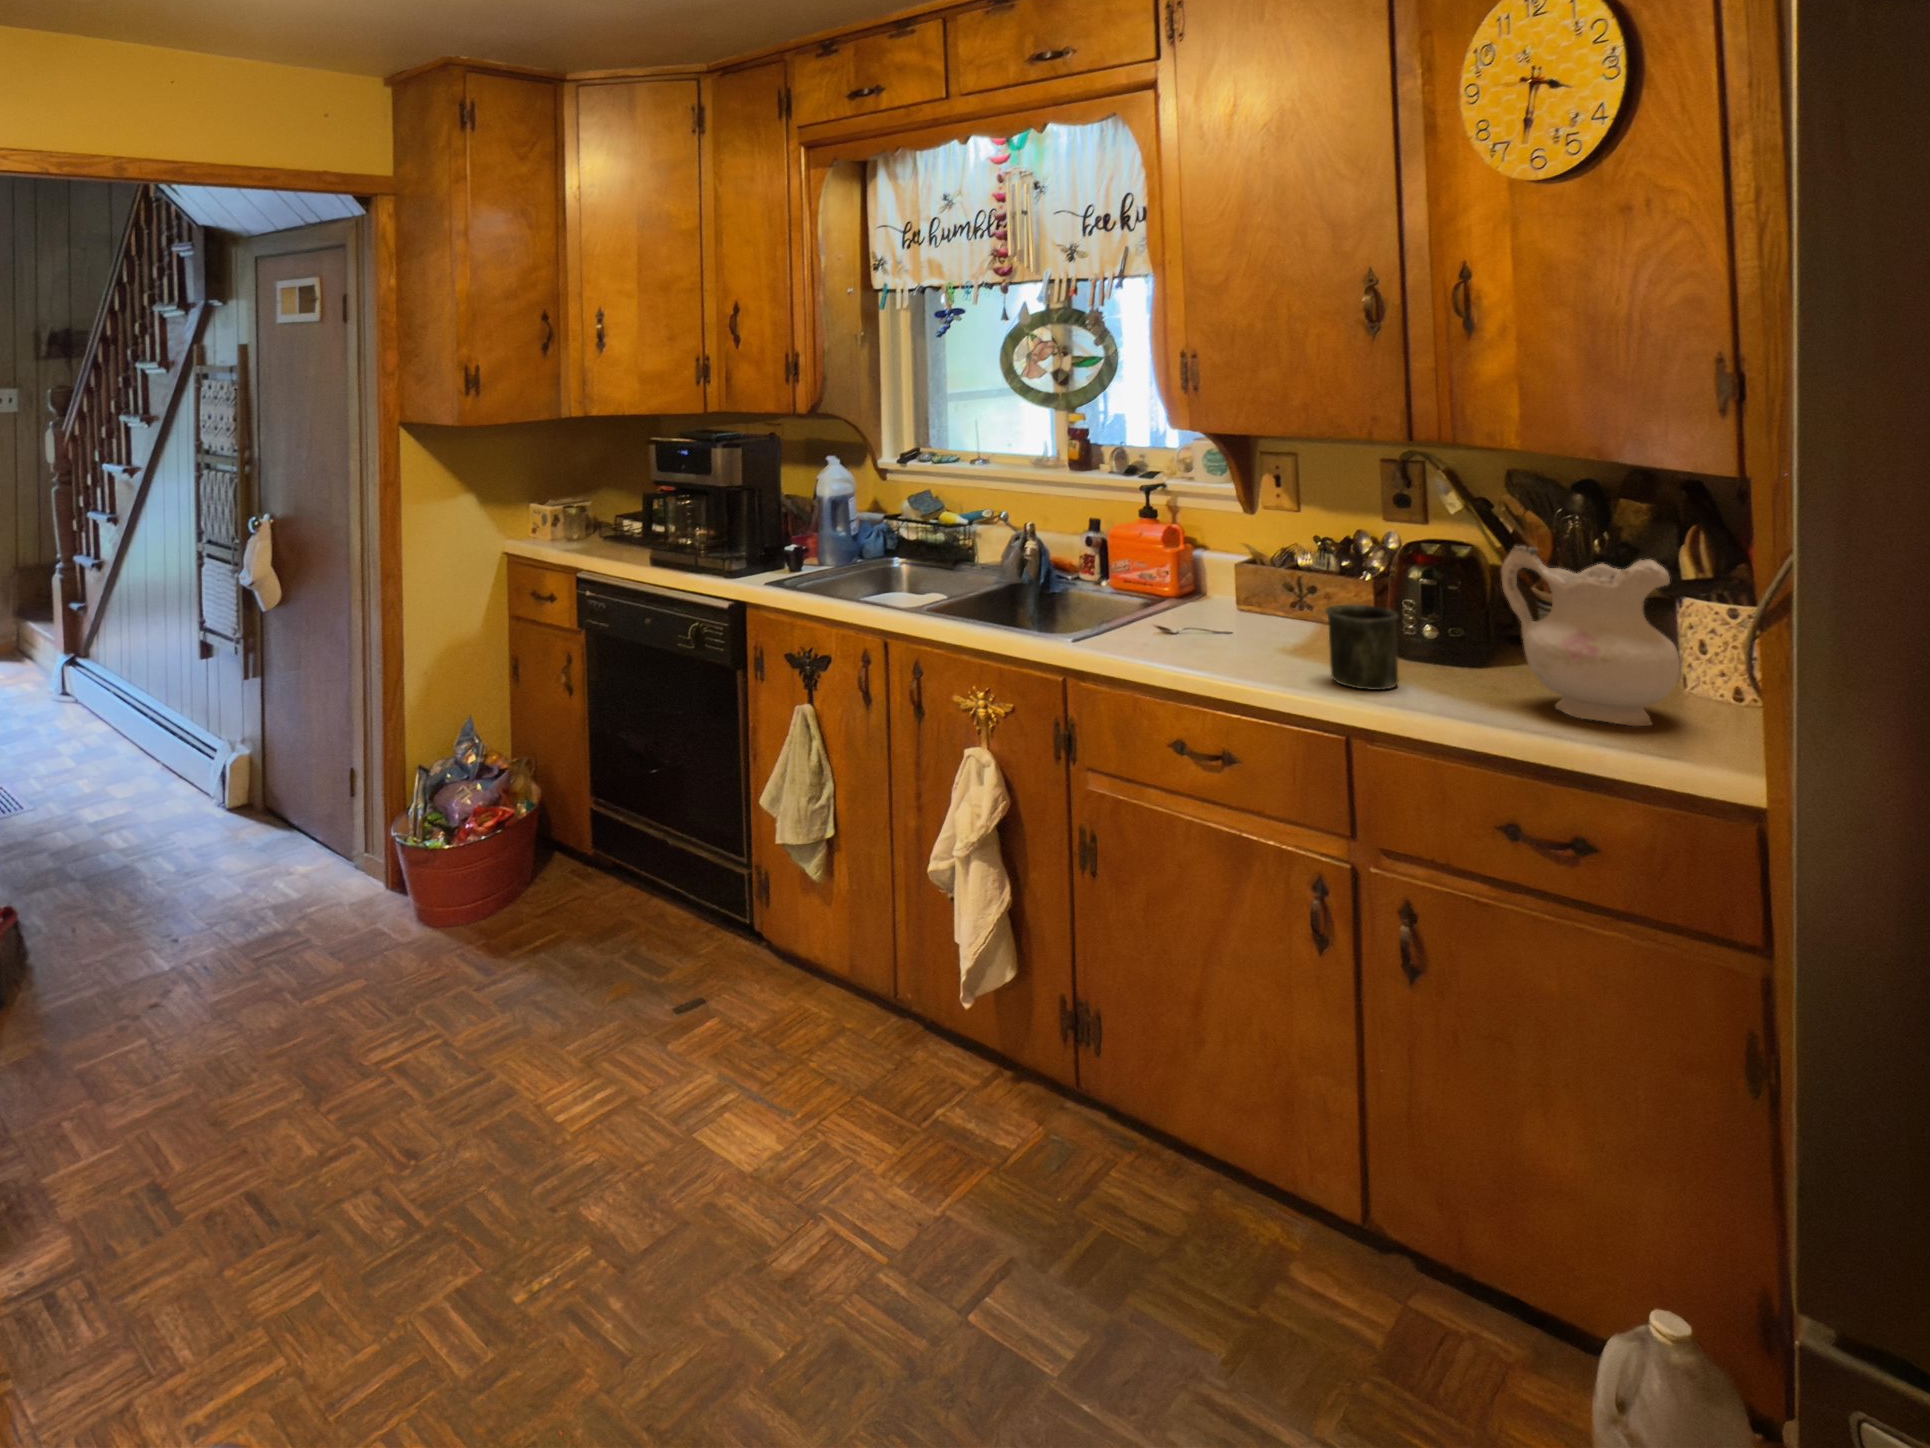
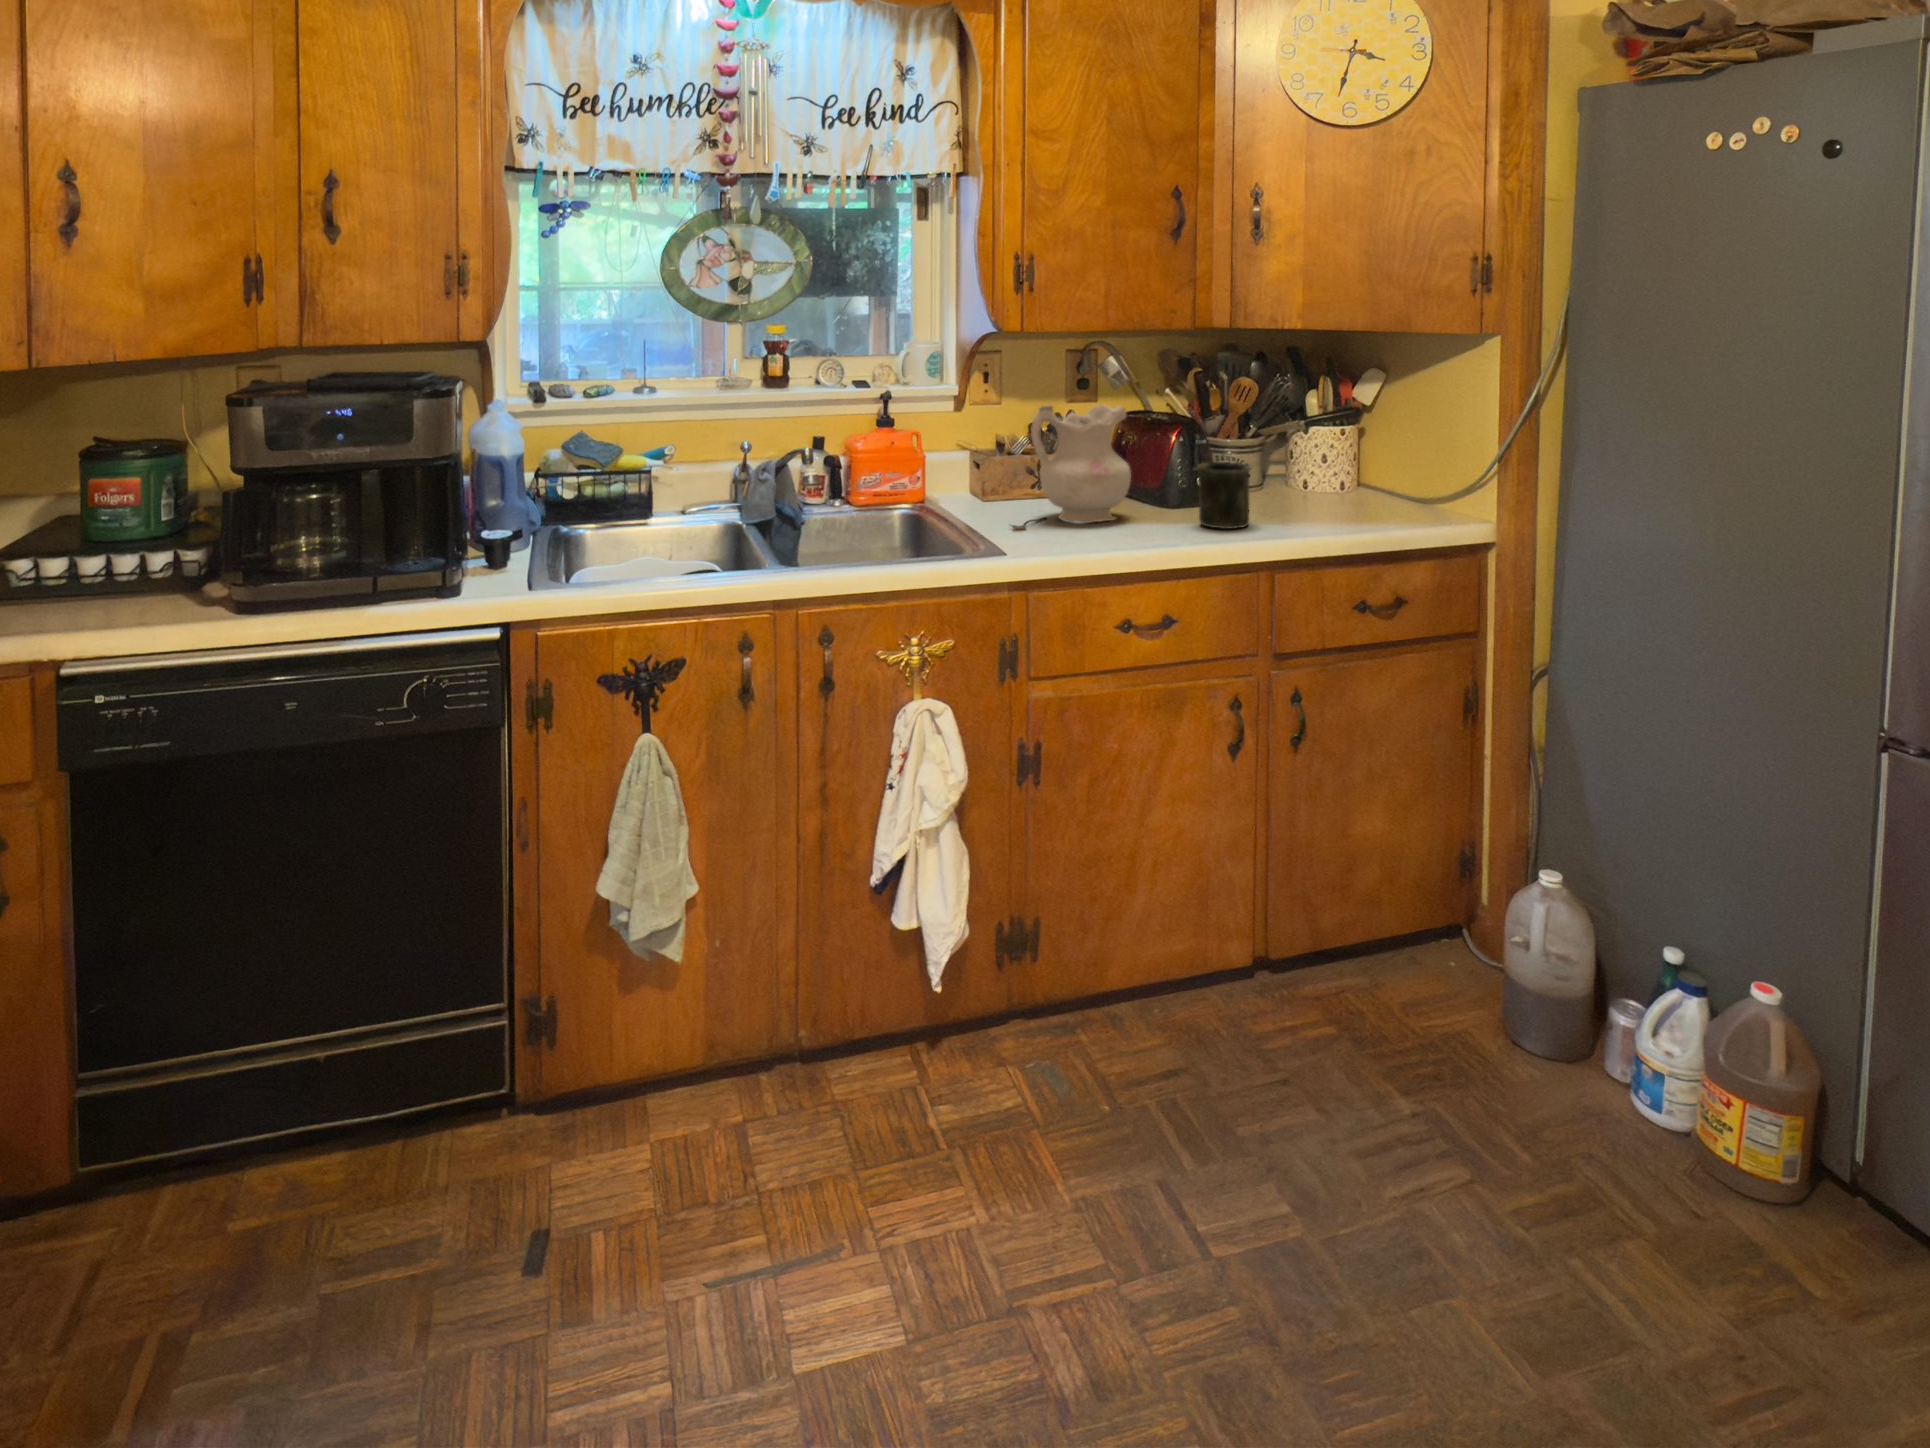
ceramic pitcher: present [1501,546,1680,726] -> present [1031,405,1131,523]

